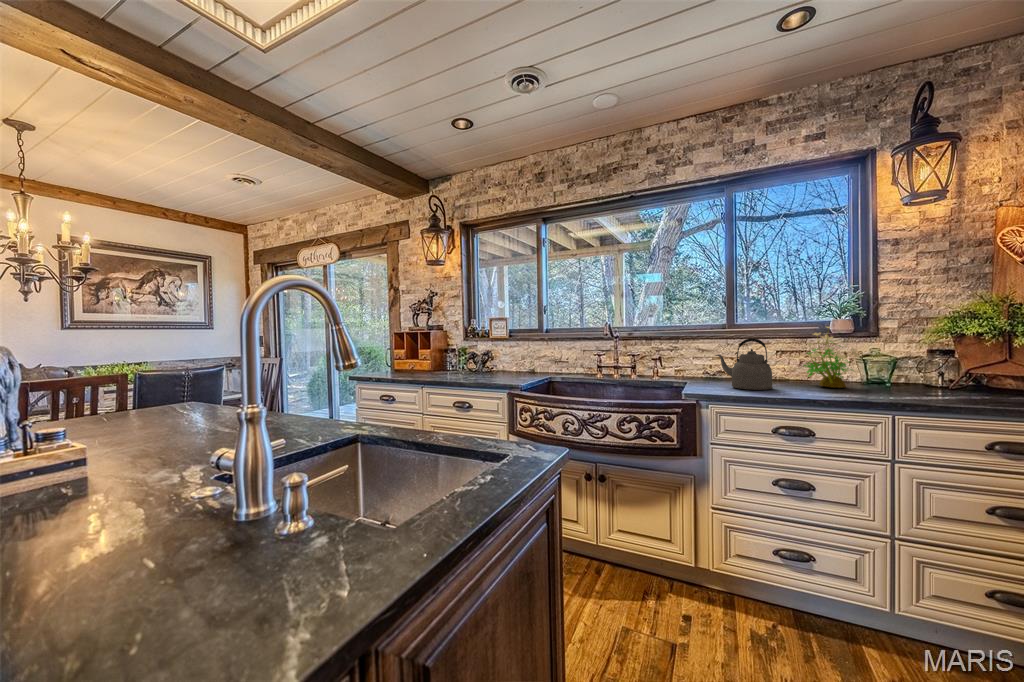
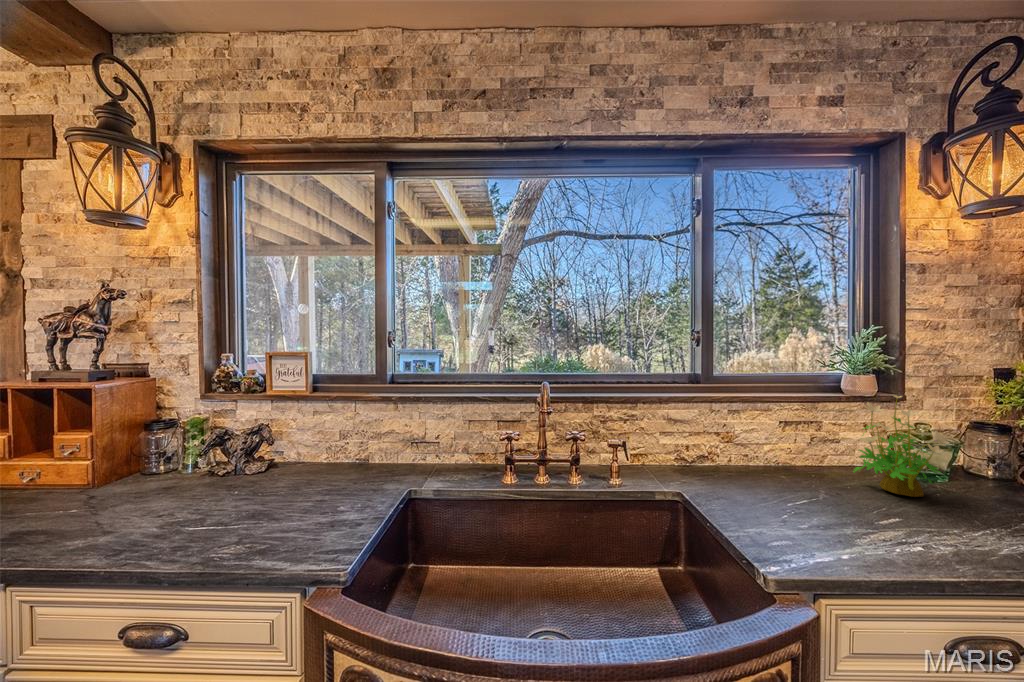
kettle: present [715,338,772,390] -> none [745,419,852,519]

